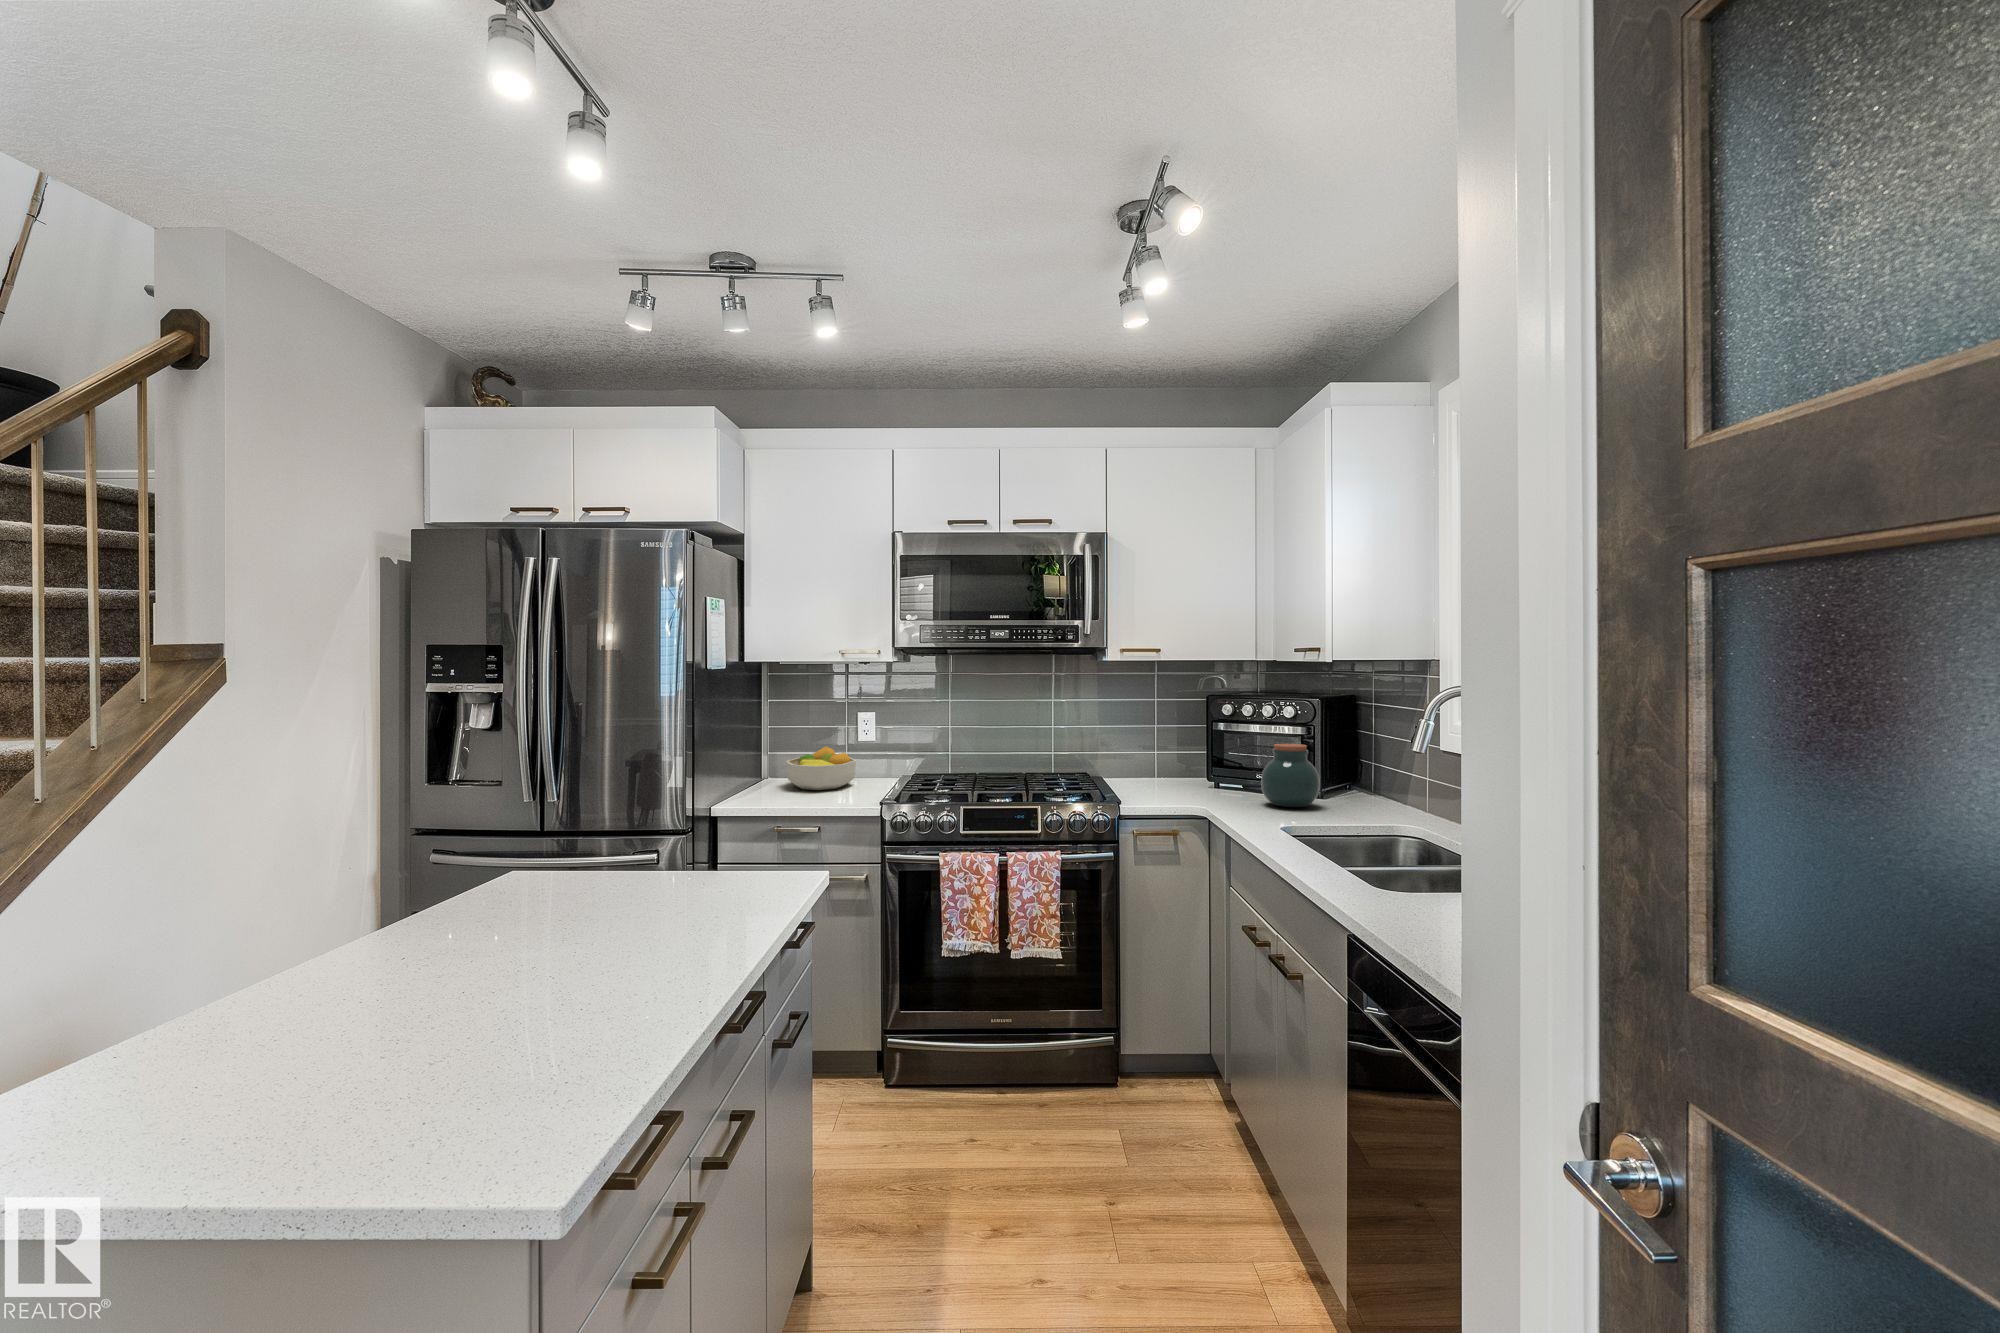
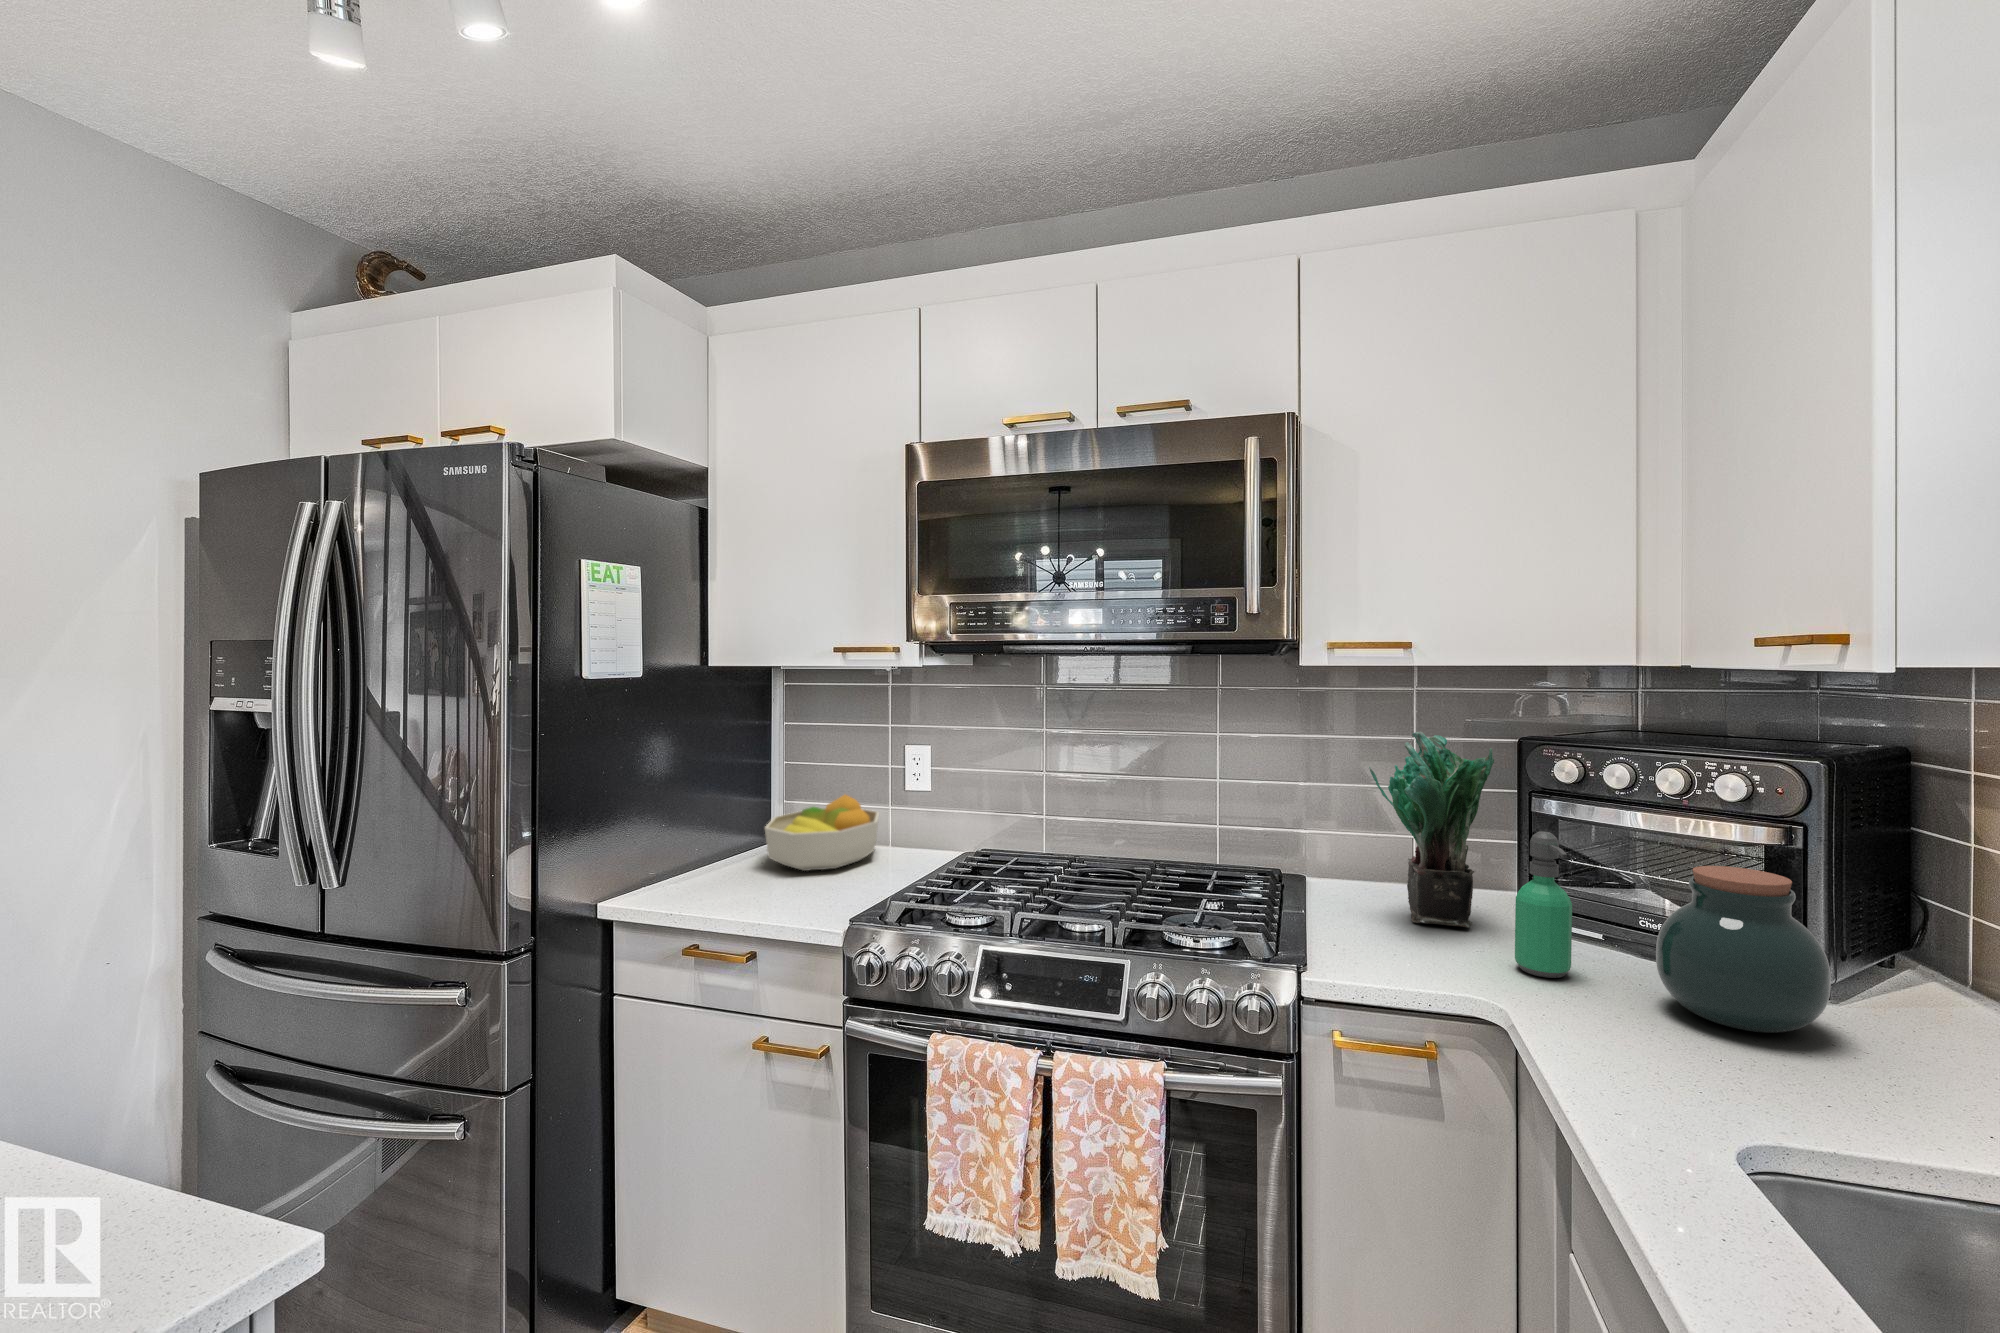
potted plant: none [1139,694,1197,790] -> present [1369,731,1494,928]
soap dispenser: none [1207,735,1230,800] -> present [1515,831,1572,978]

